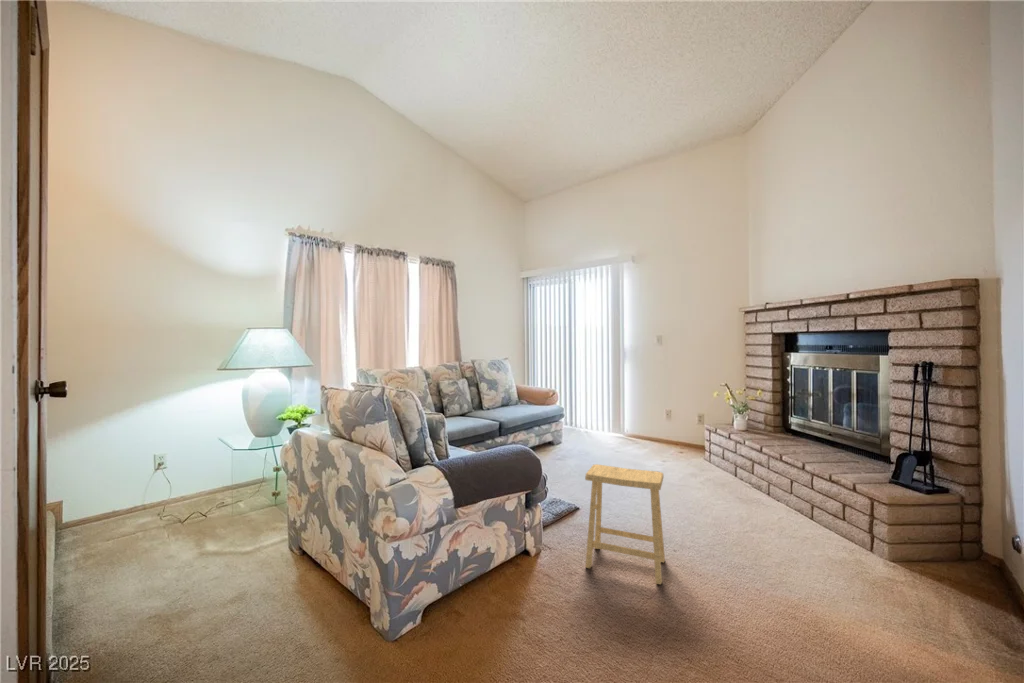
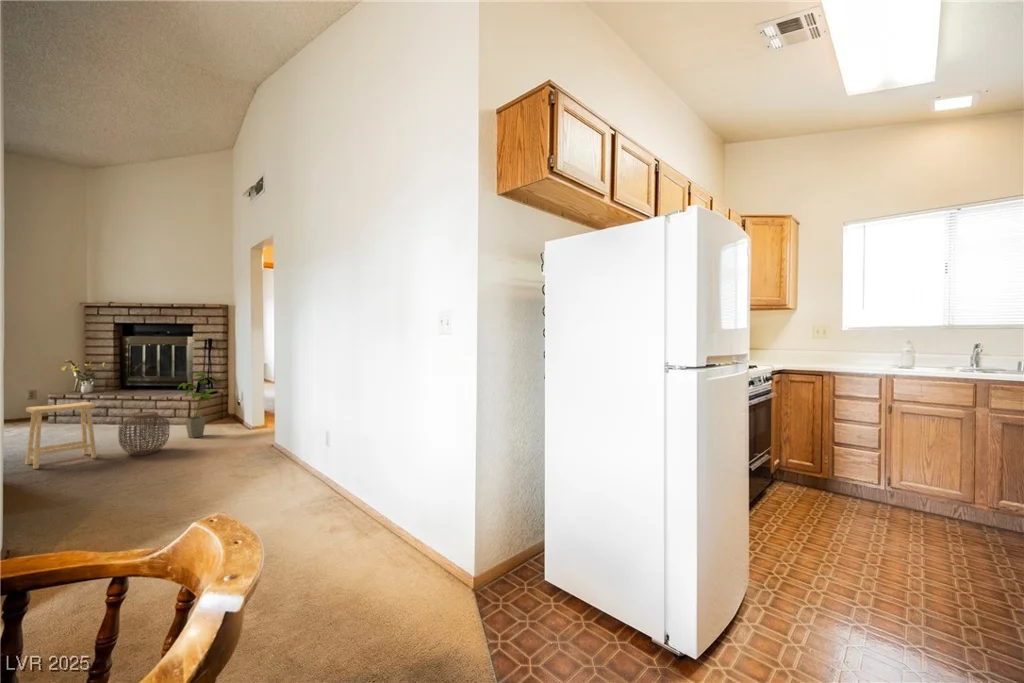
house plant: none [824,451,935,620] -> present [179,372,217,438]
woven basket: none [686,523,782,635] -> present [118,412,169,455]

